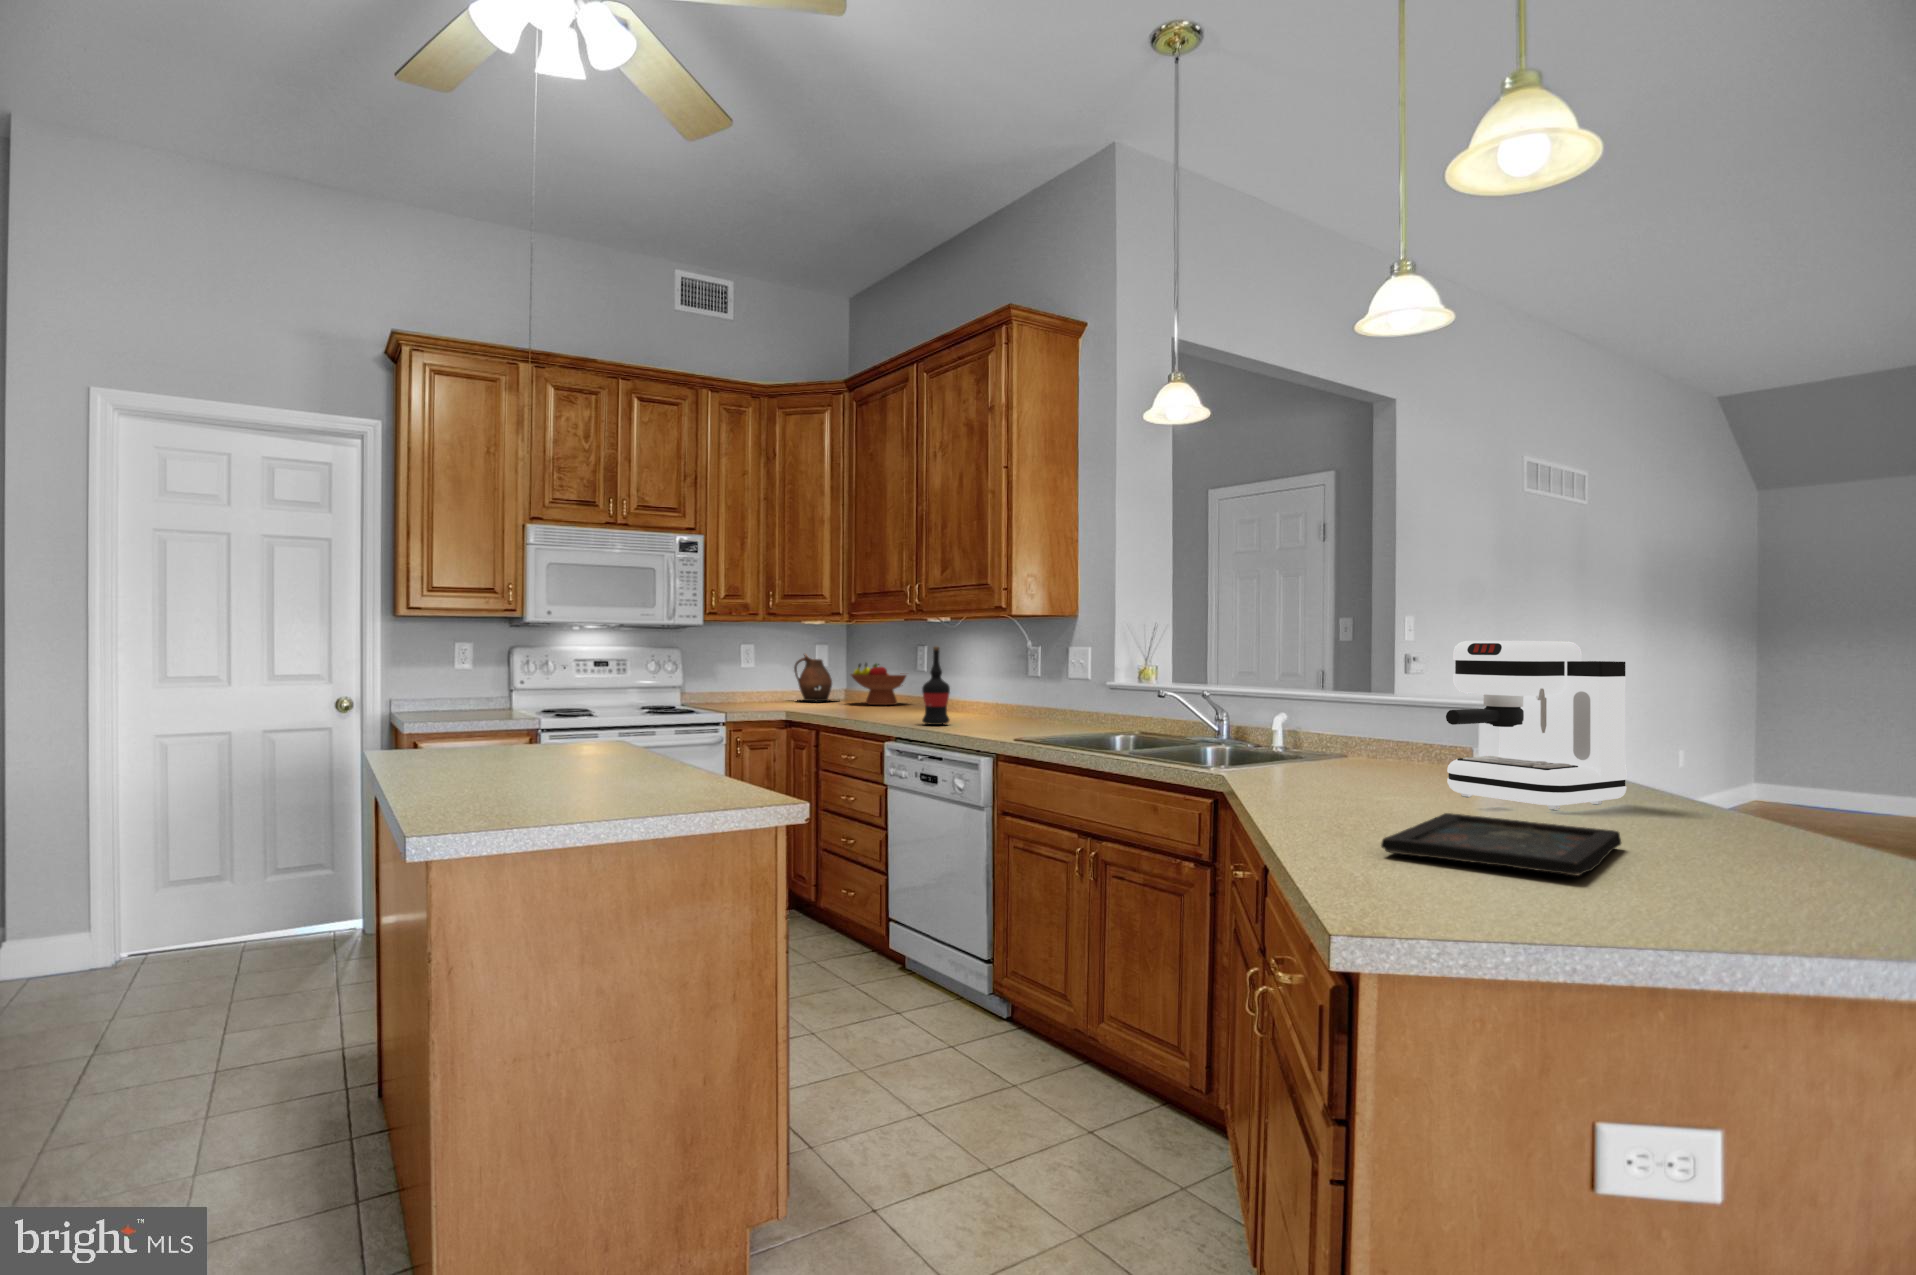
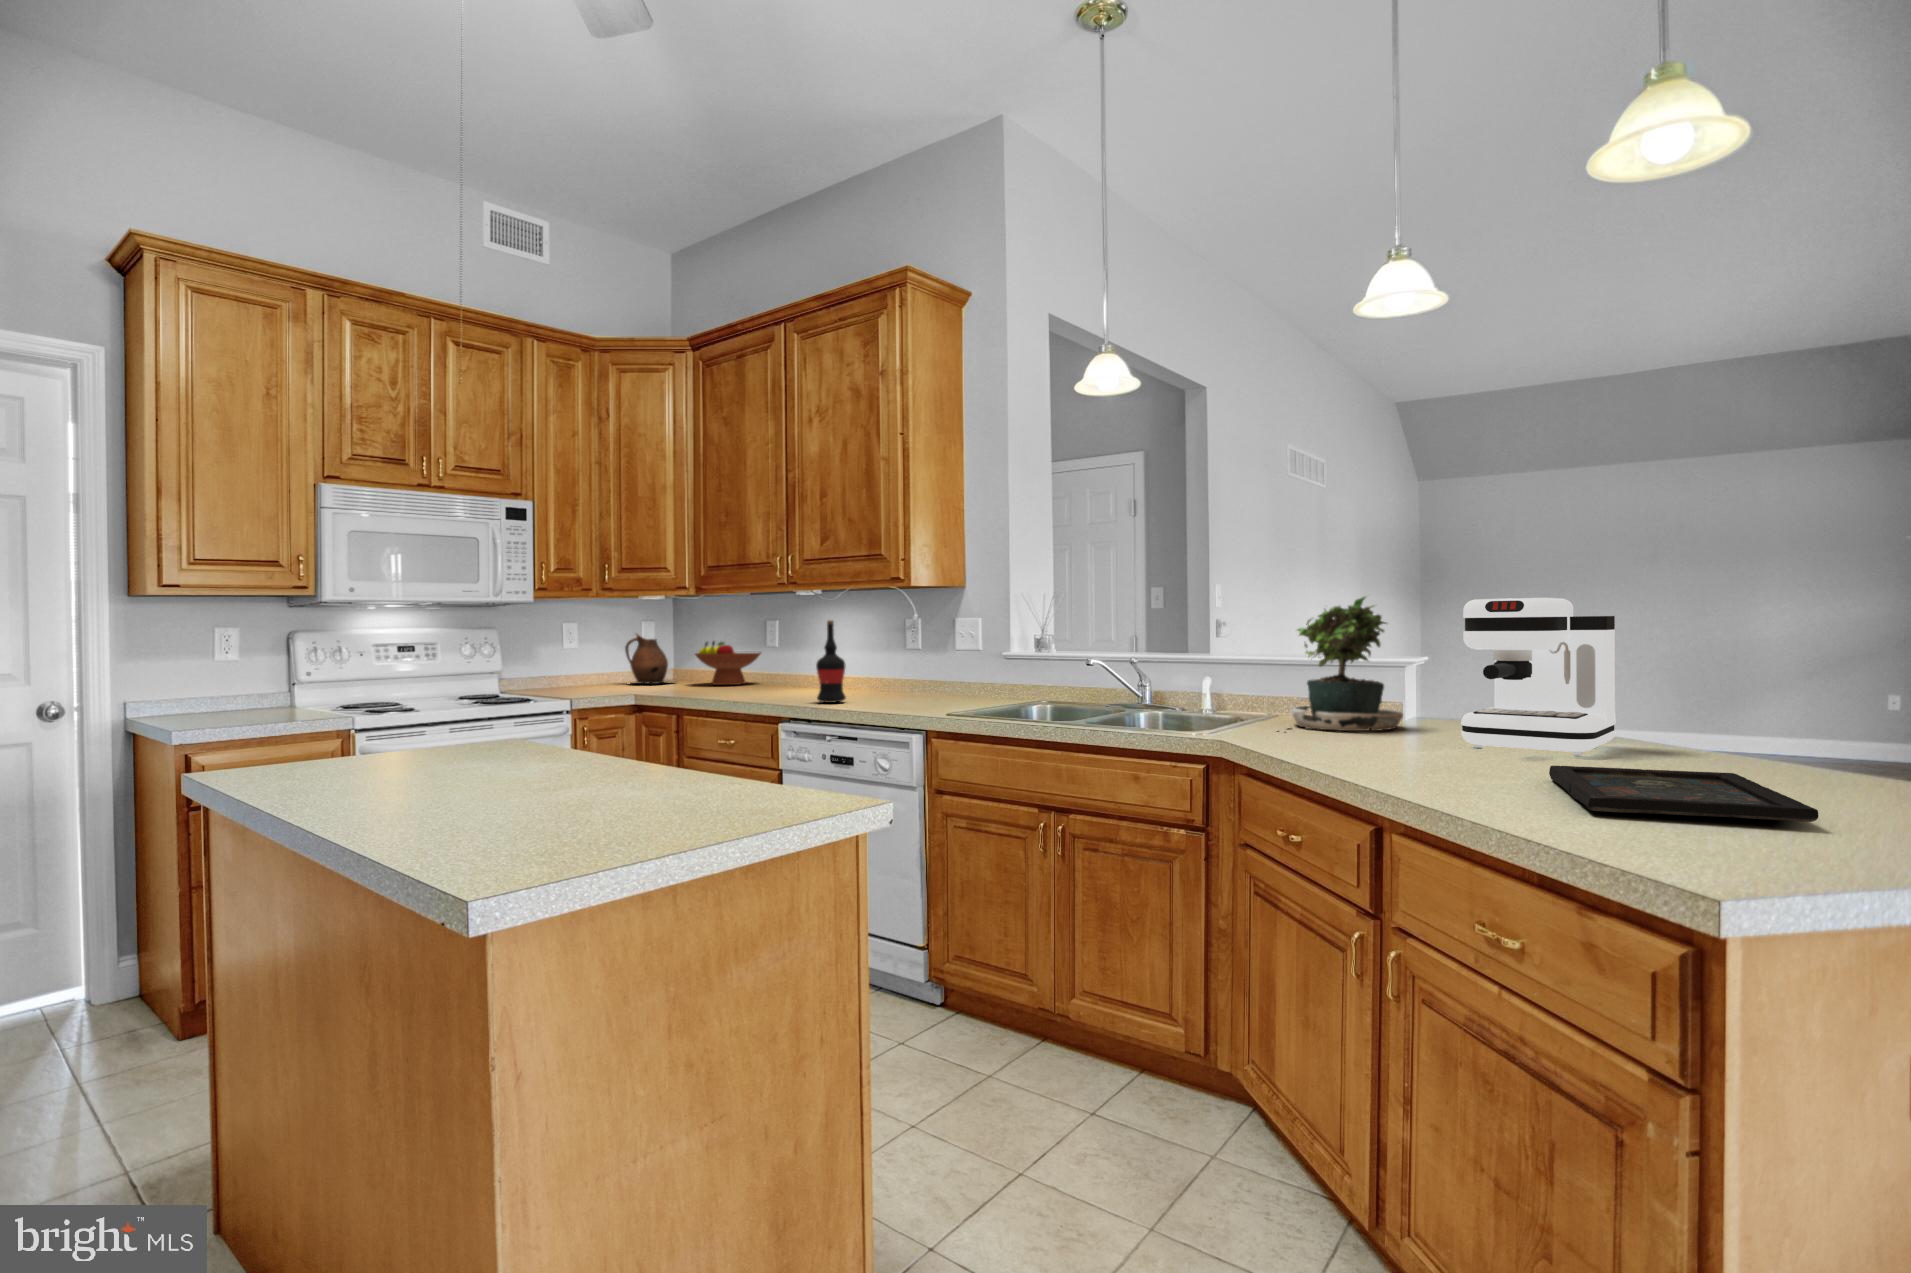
potted plant: none [1296,632,1443,776] -> present [1292,597,1403,731]

